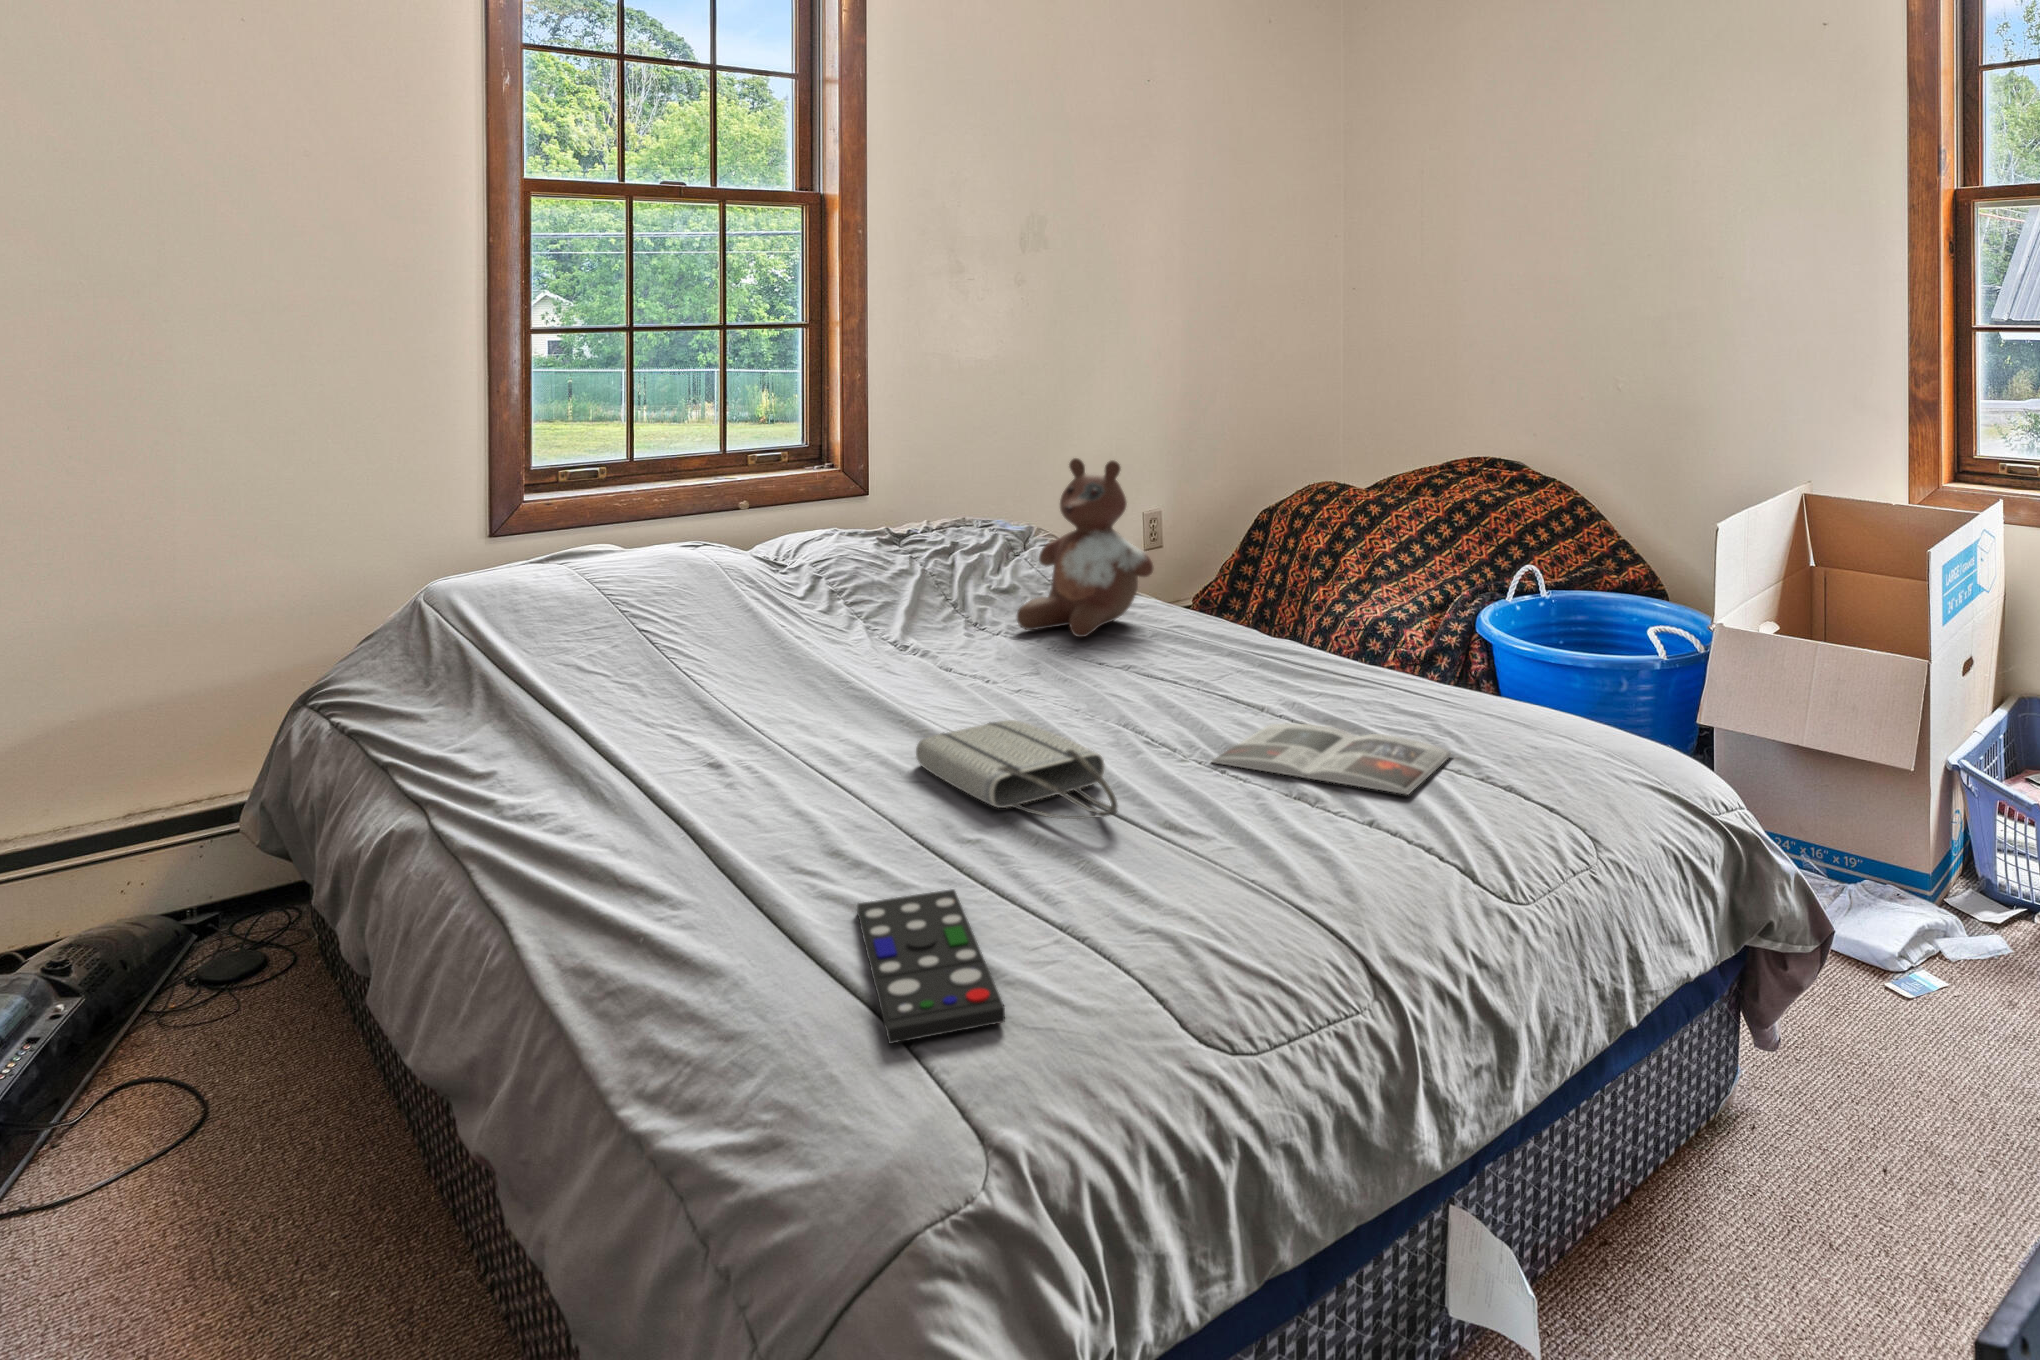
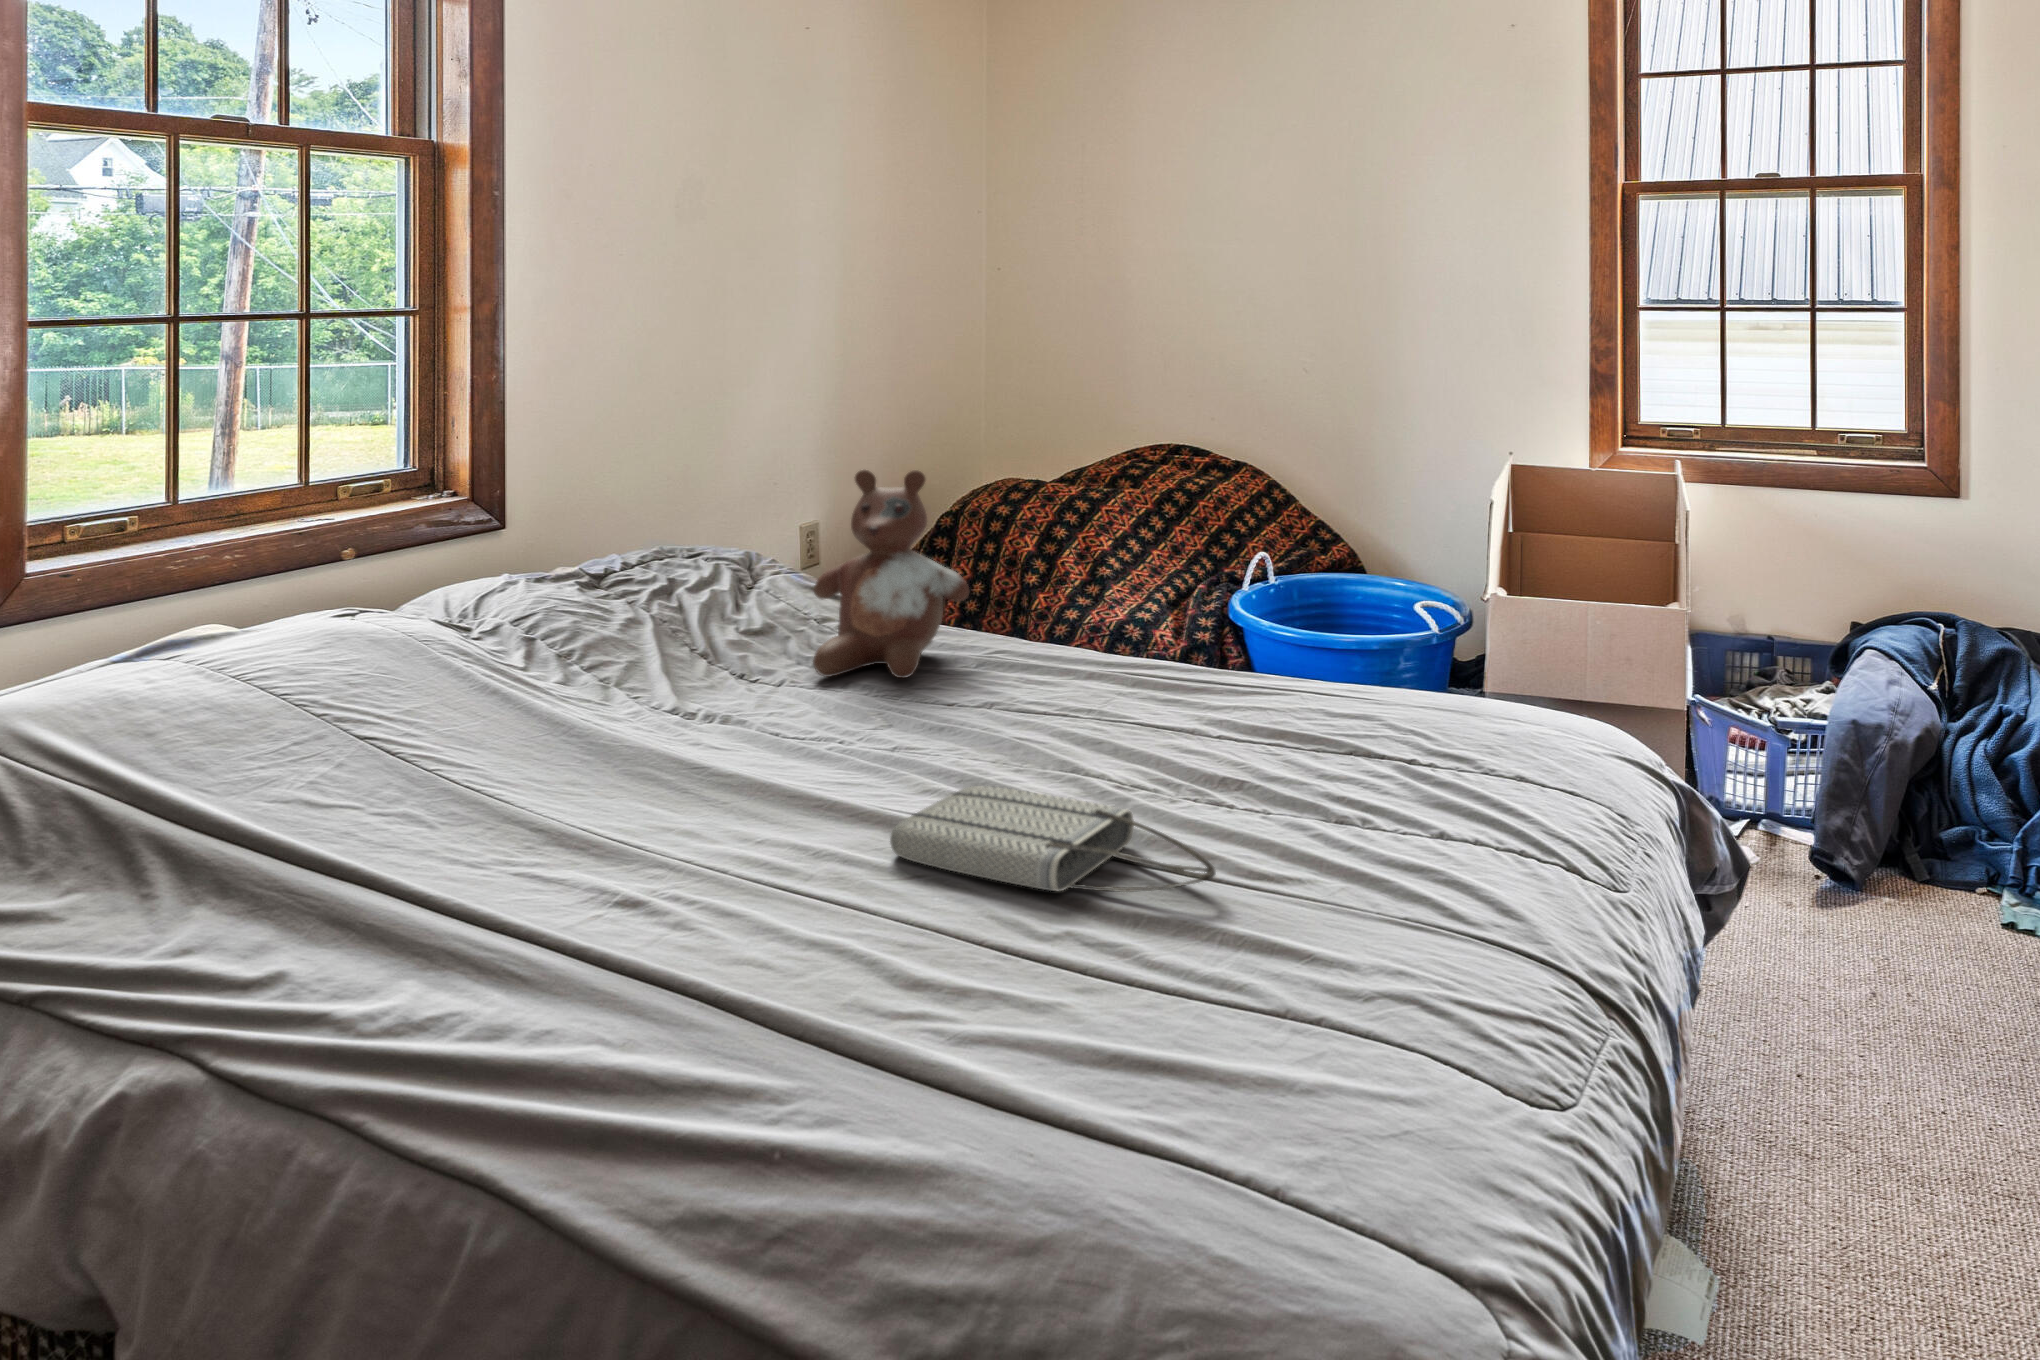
magazine: present [1212,724,1452,794] -> none [1211,743,1442,802]
remote control: present [857,889,1005,1044] -> none [1044,996,1369,1195]

